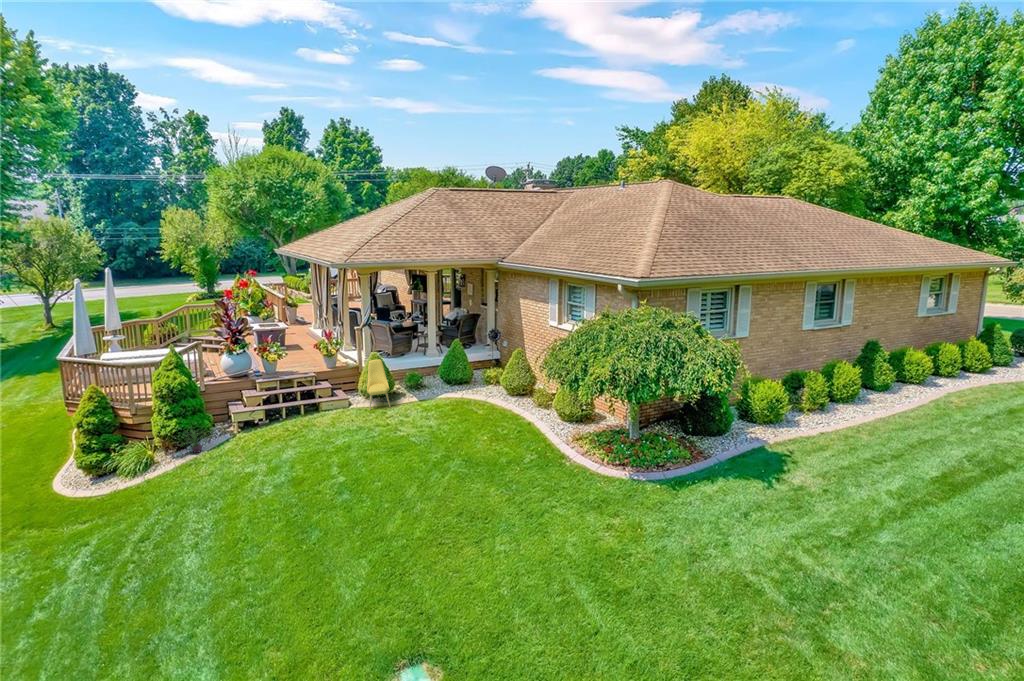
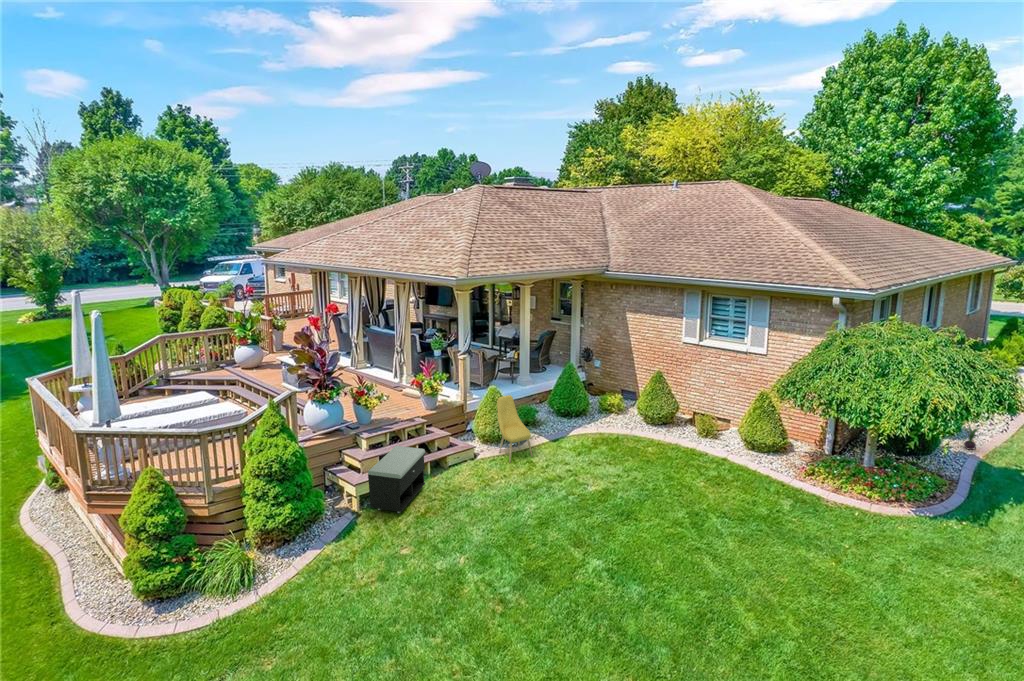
storage bench: none [240,390,295,436] -> present [368,446,425,513]
decorative plant: present [184,429,202,453] -> present [964,425,979,450]

